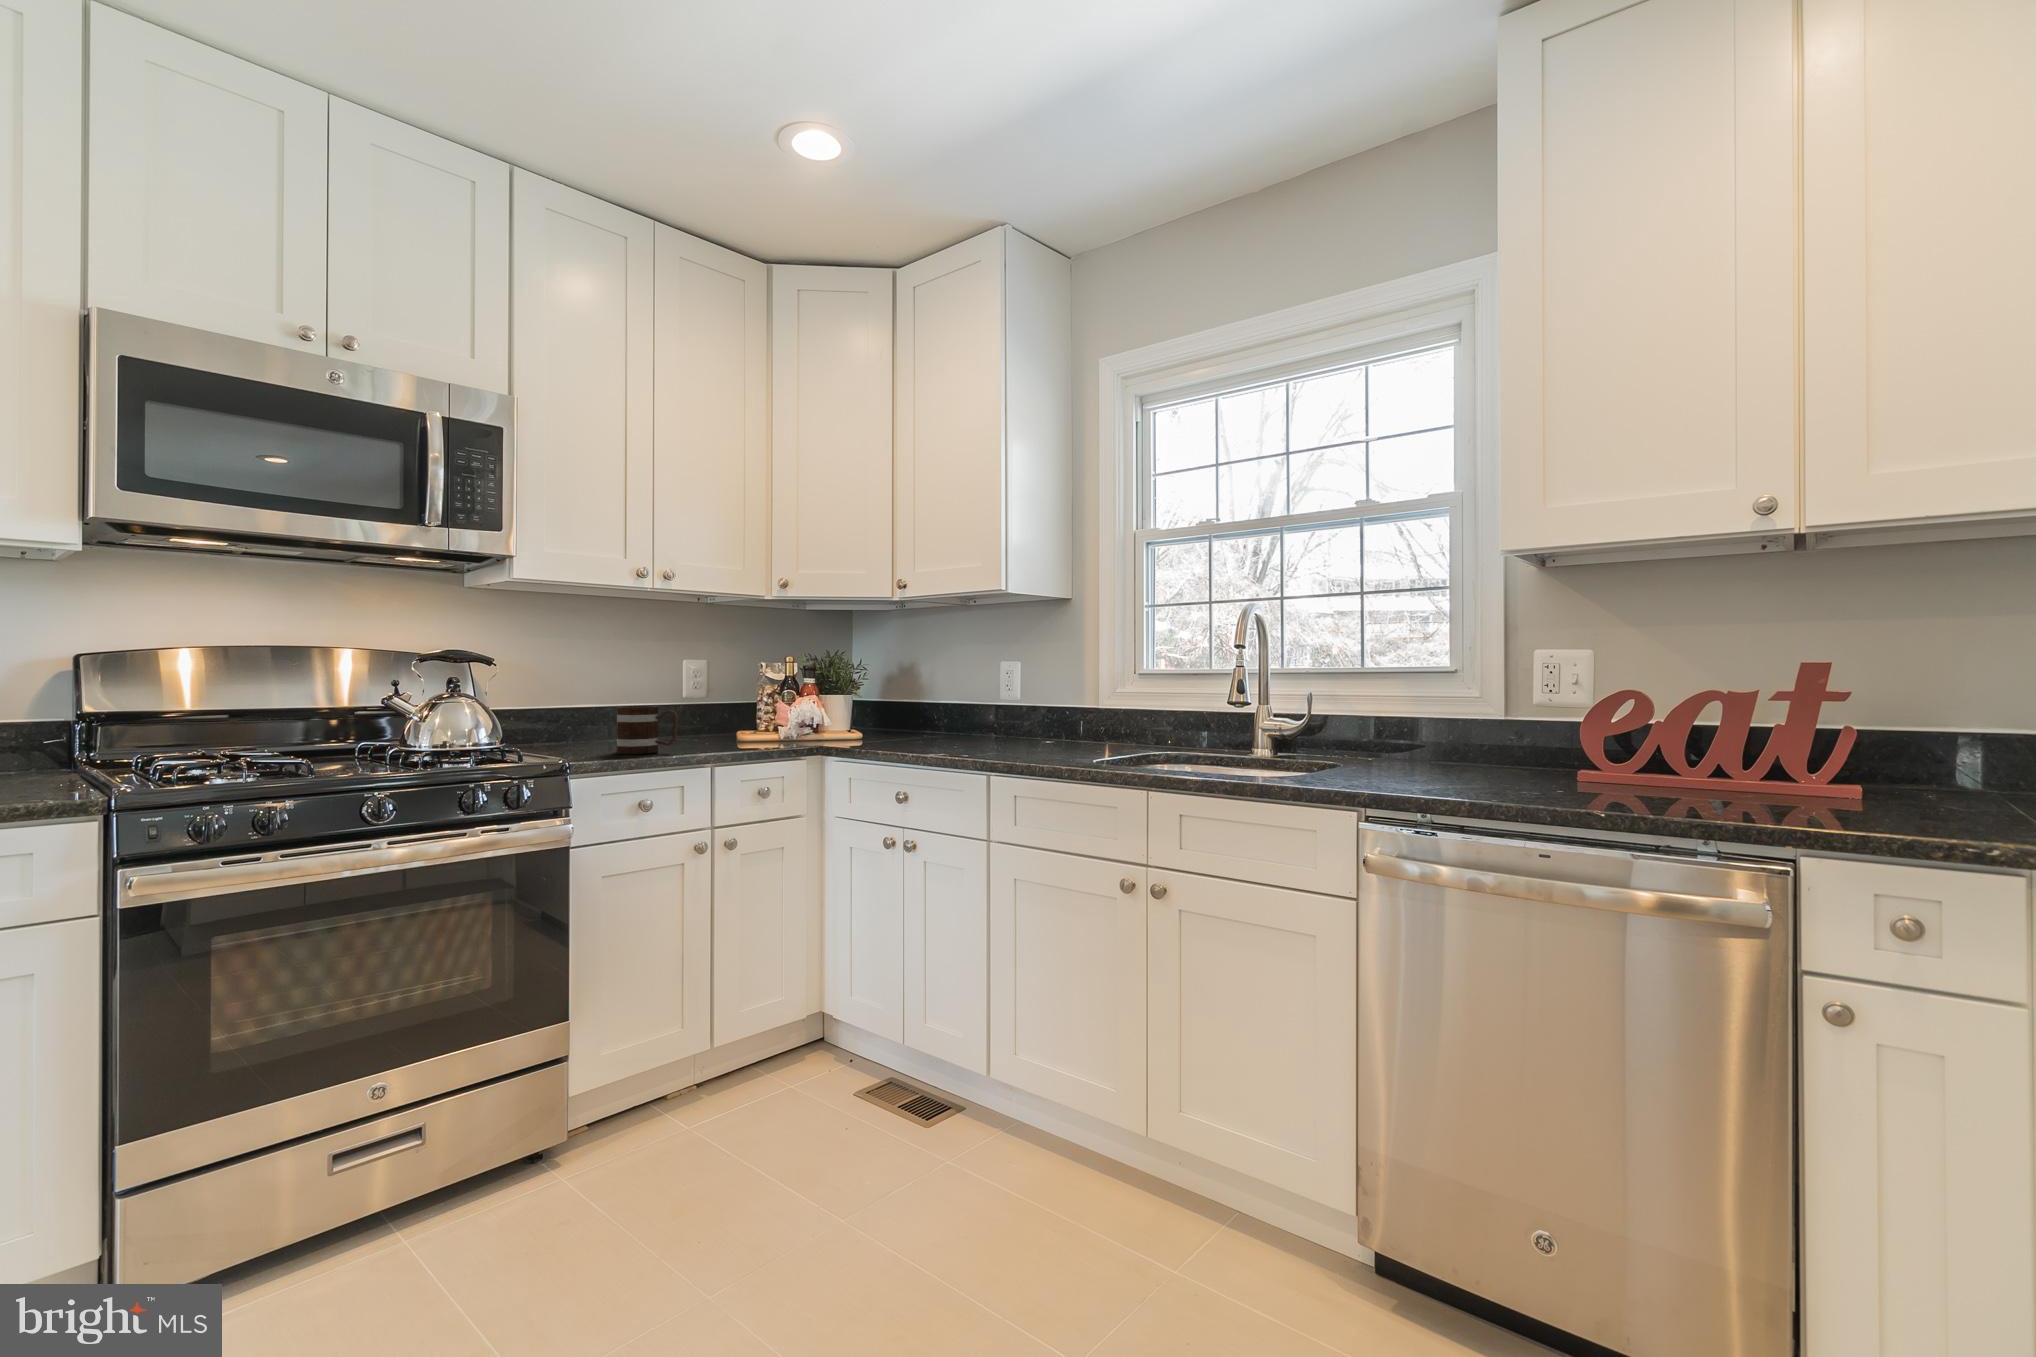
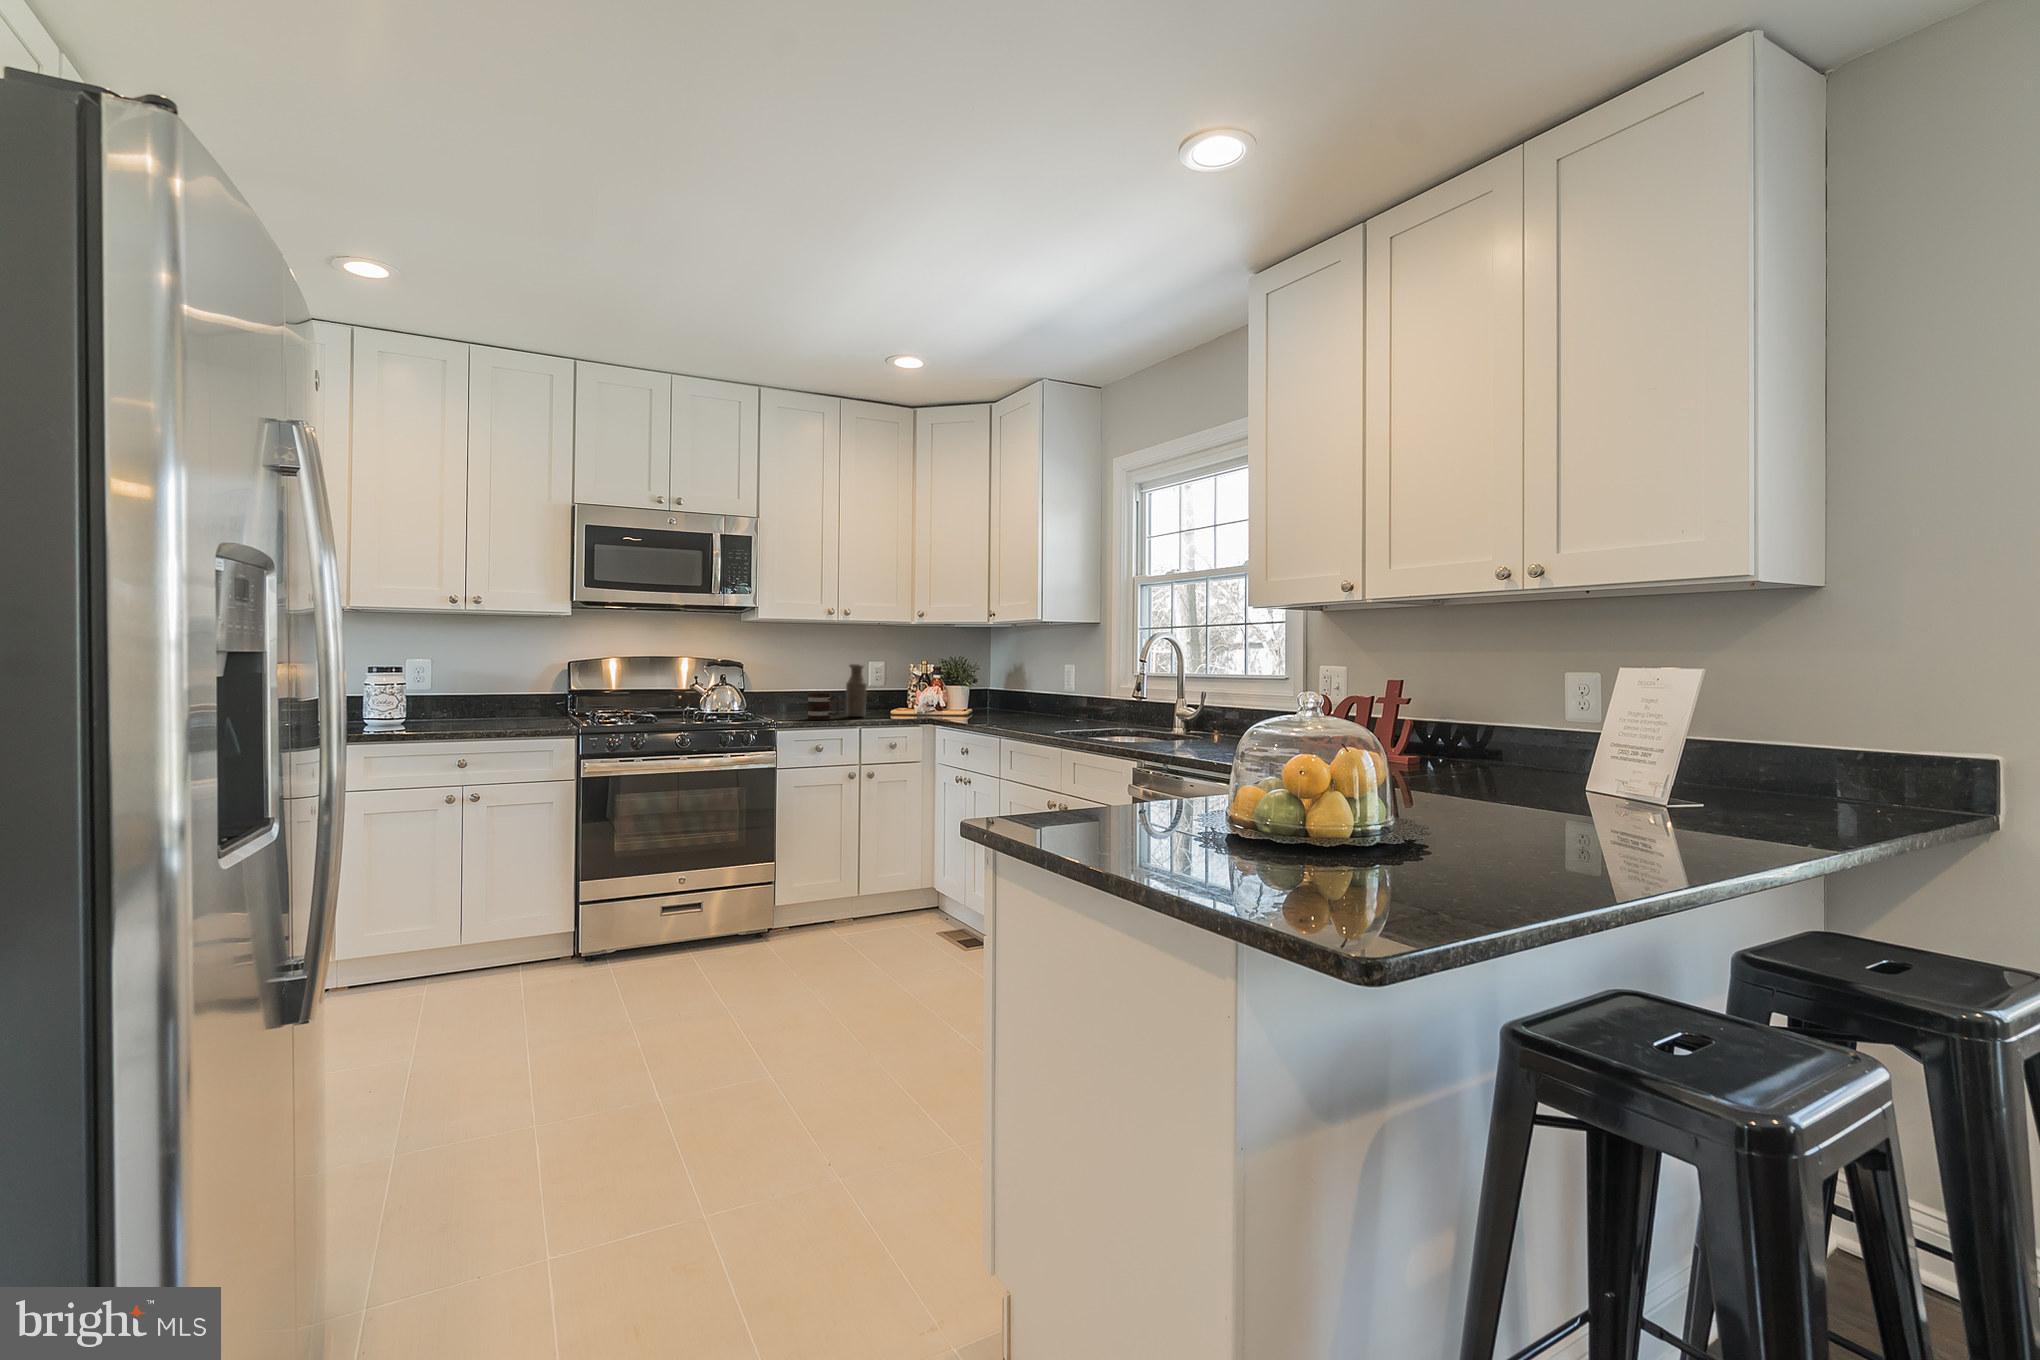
bottle: none [675,658,711,746] -> present [846,664,867,717]

